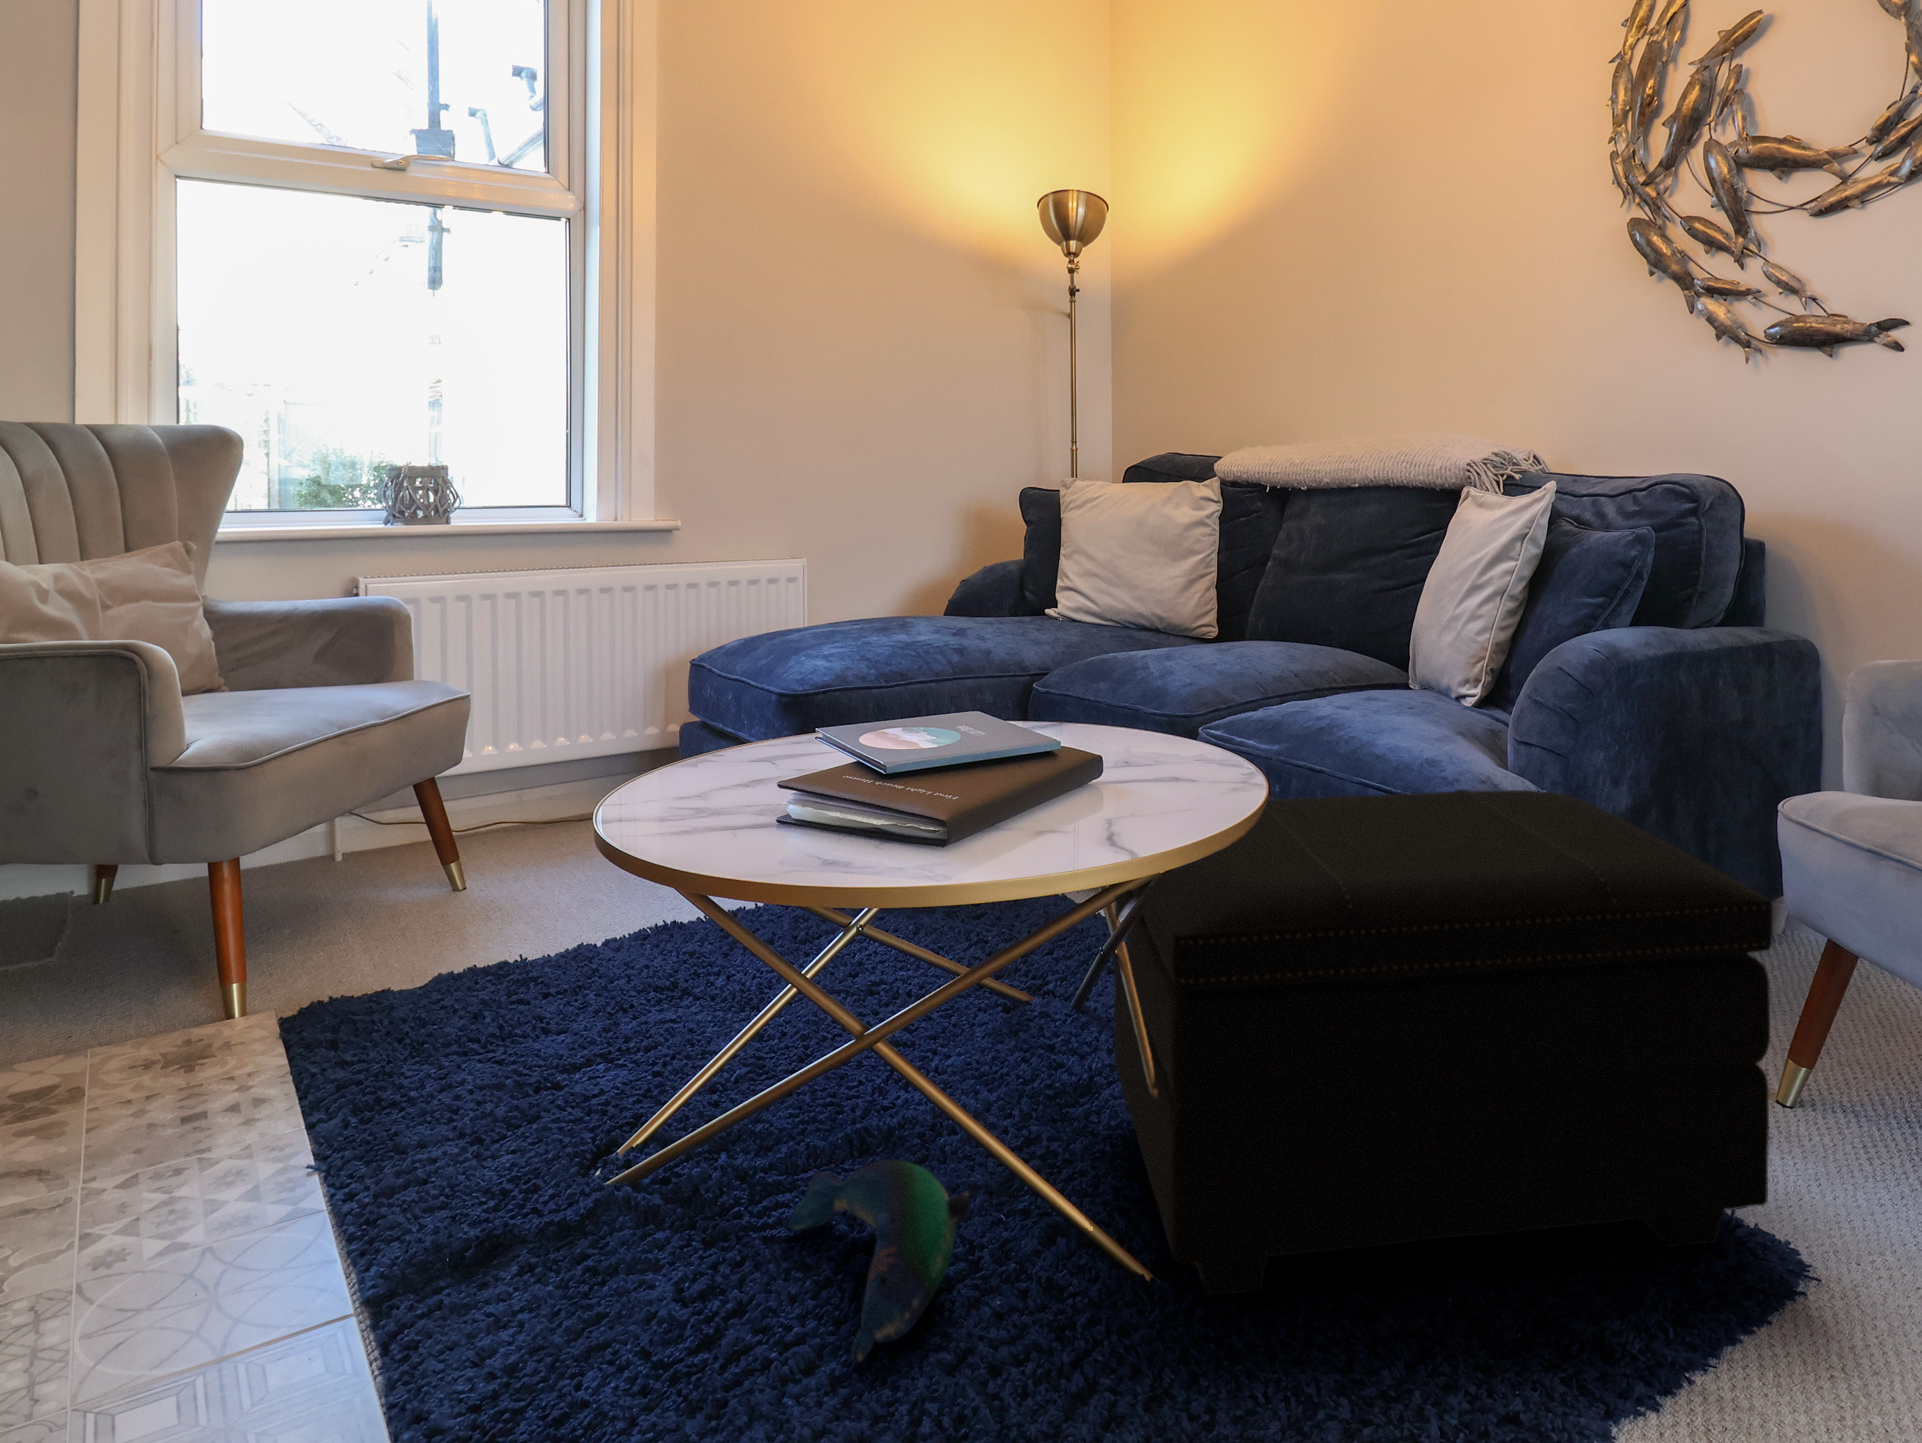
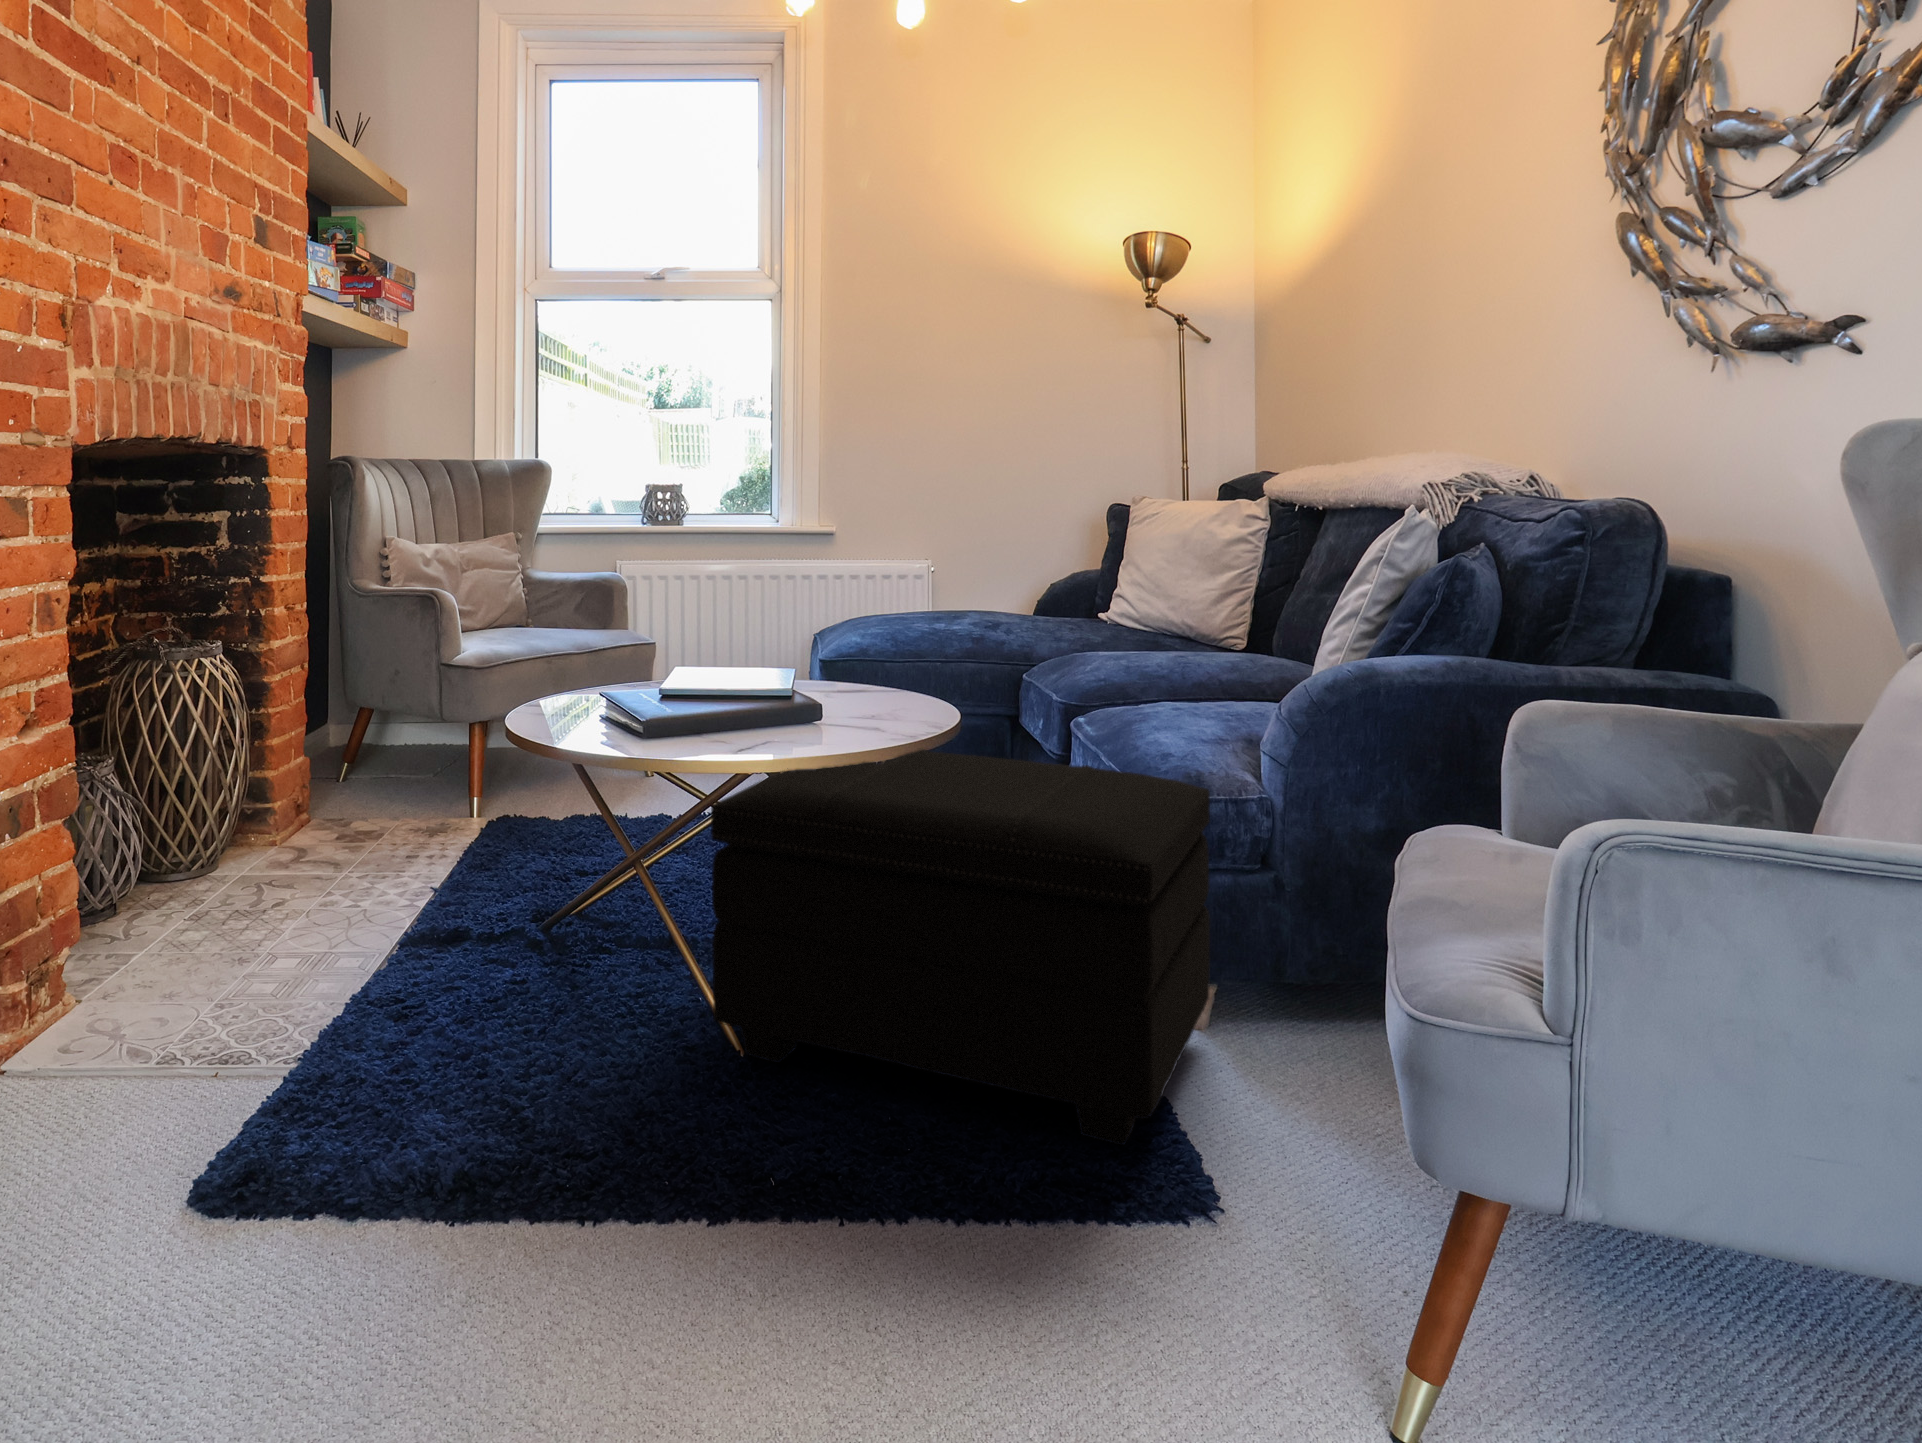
plush toy: present [787,1160,969,1363] -> none [540,933,647,1020]

